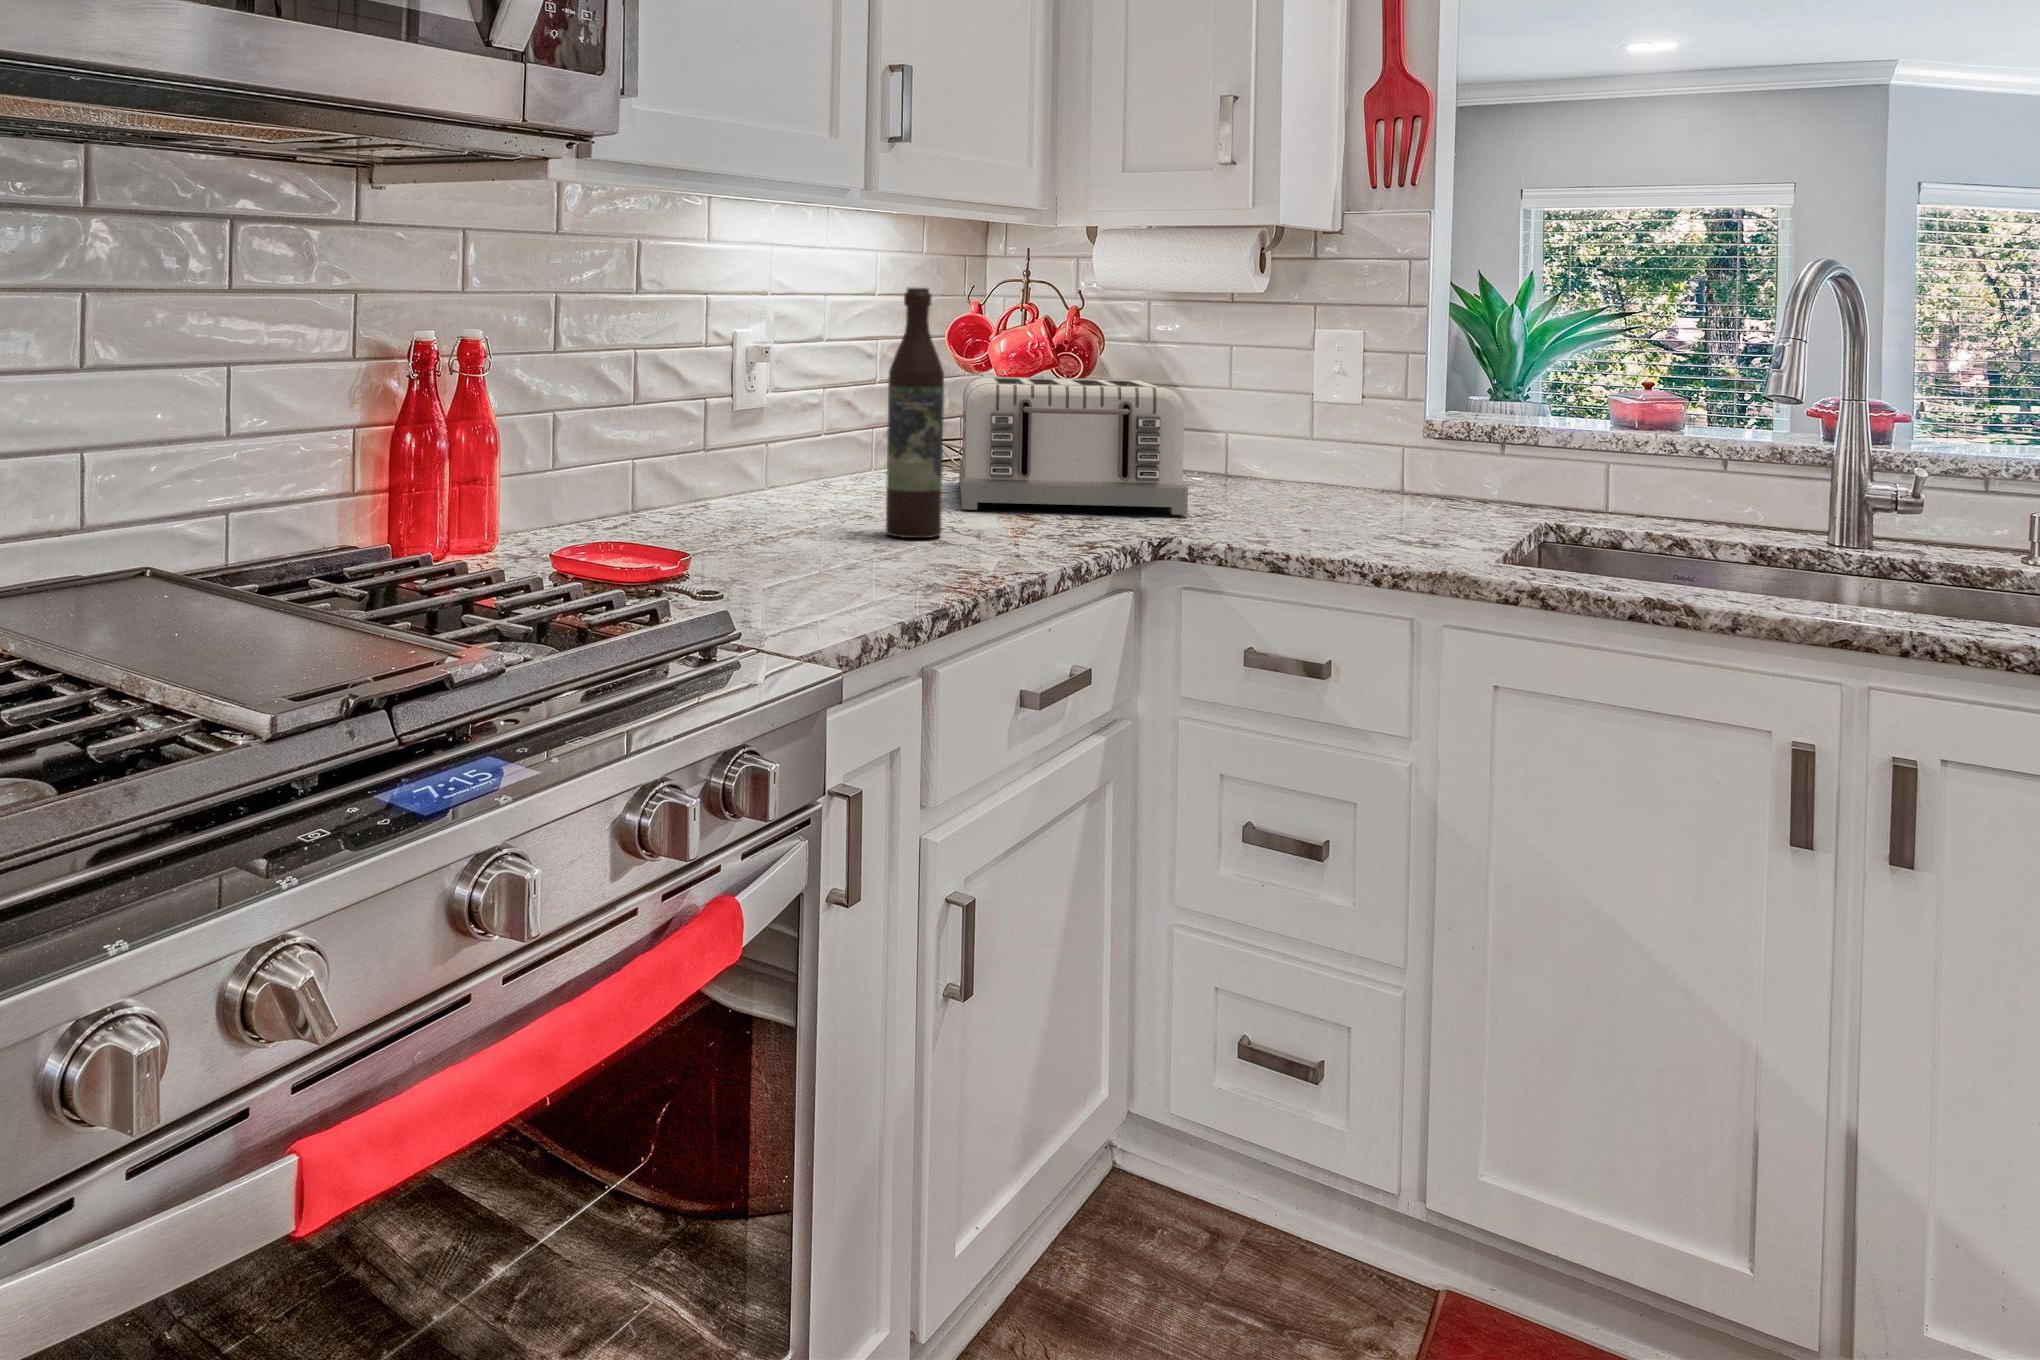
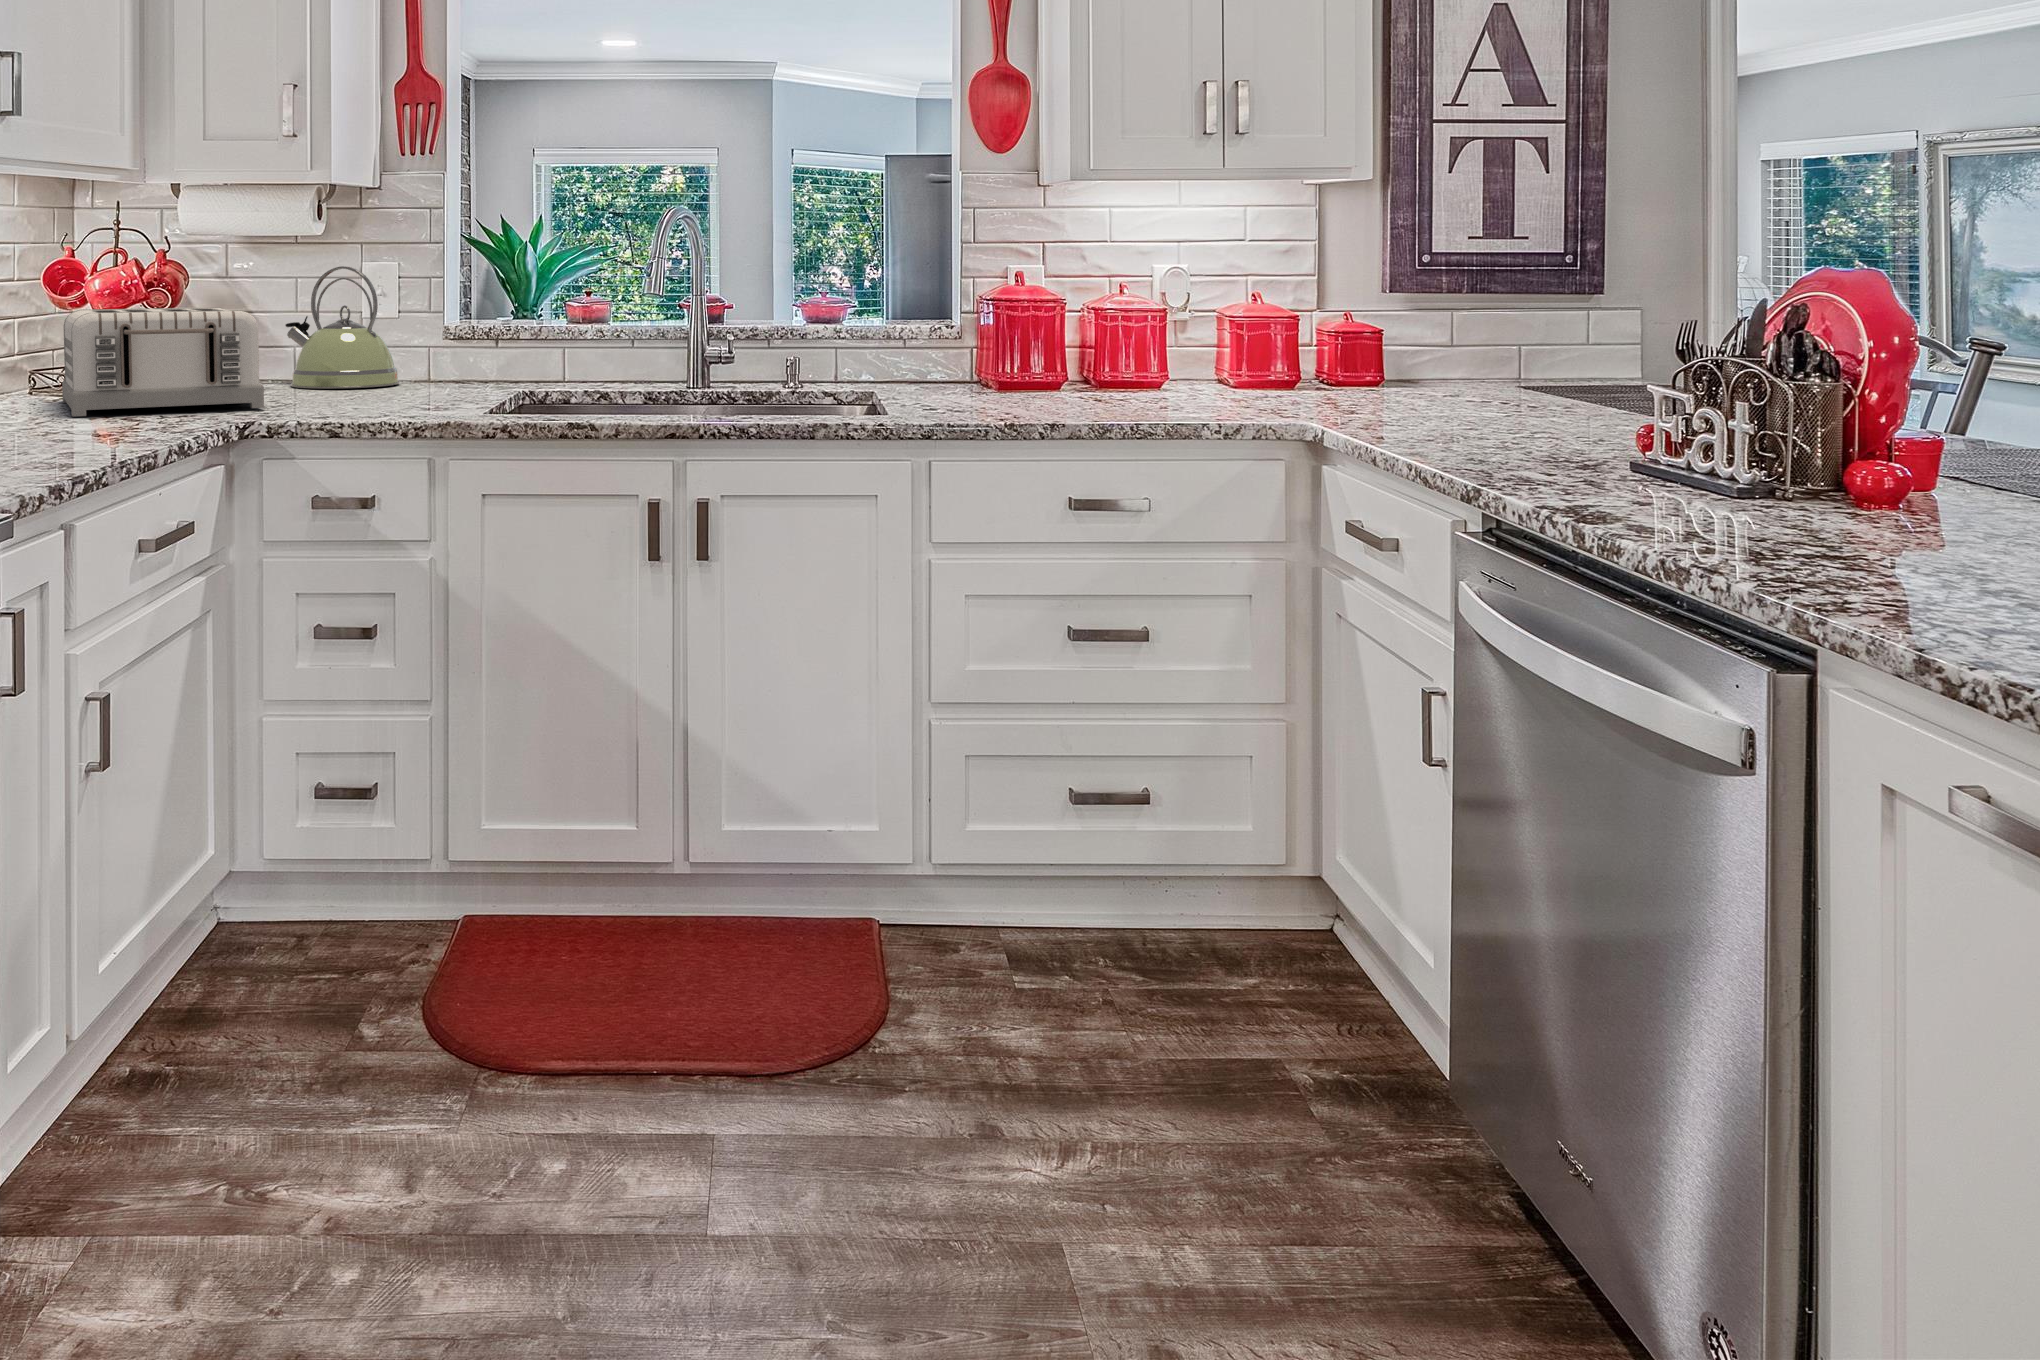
wine bottle: present [886,288,944,538] -> none [7,234,61,436]
kettle: none [1219,331,1361,490] -> present [285,266,400,389]

